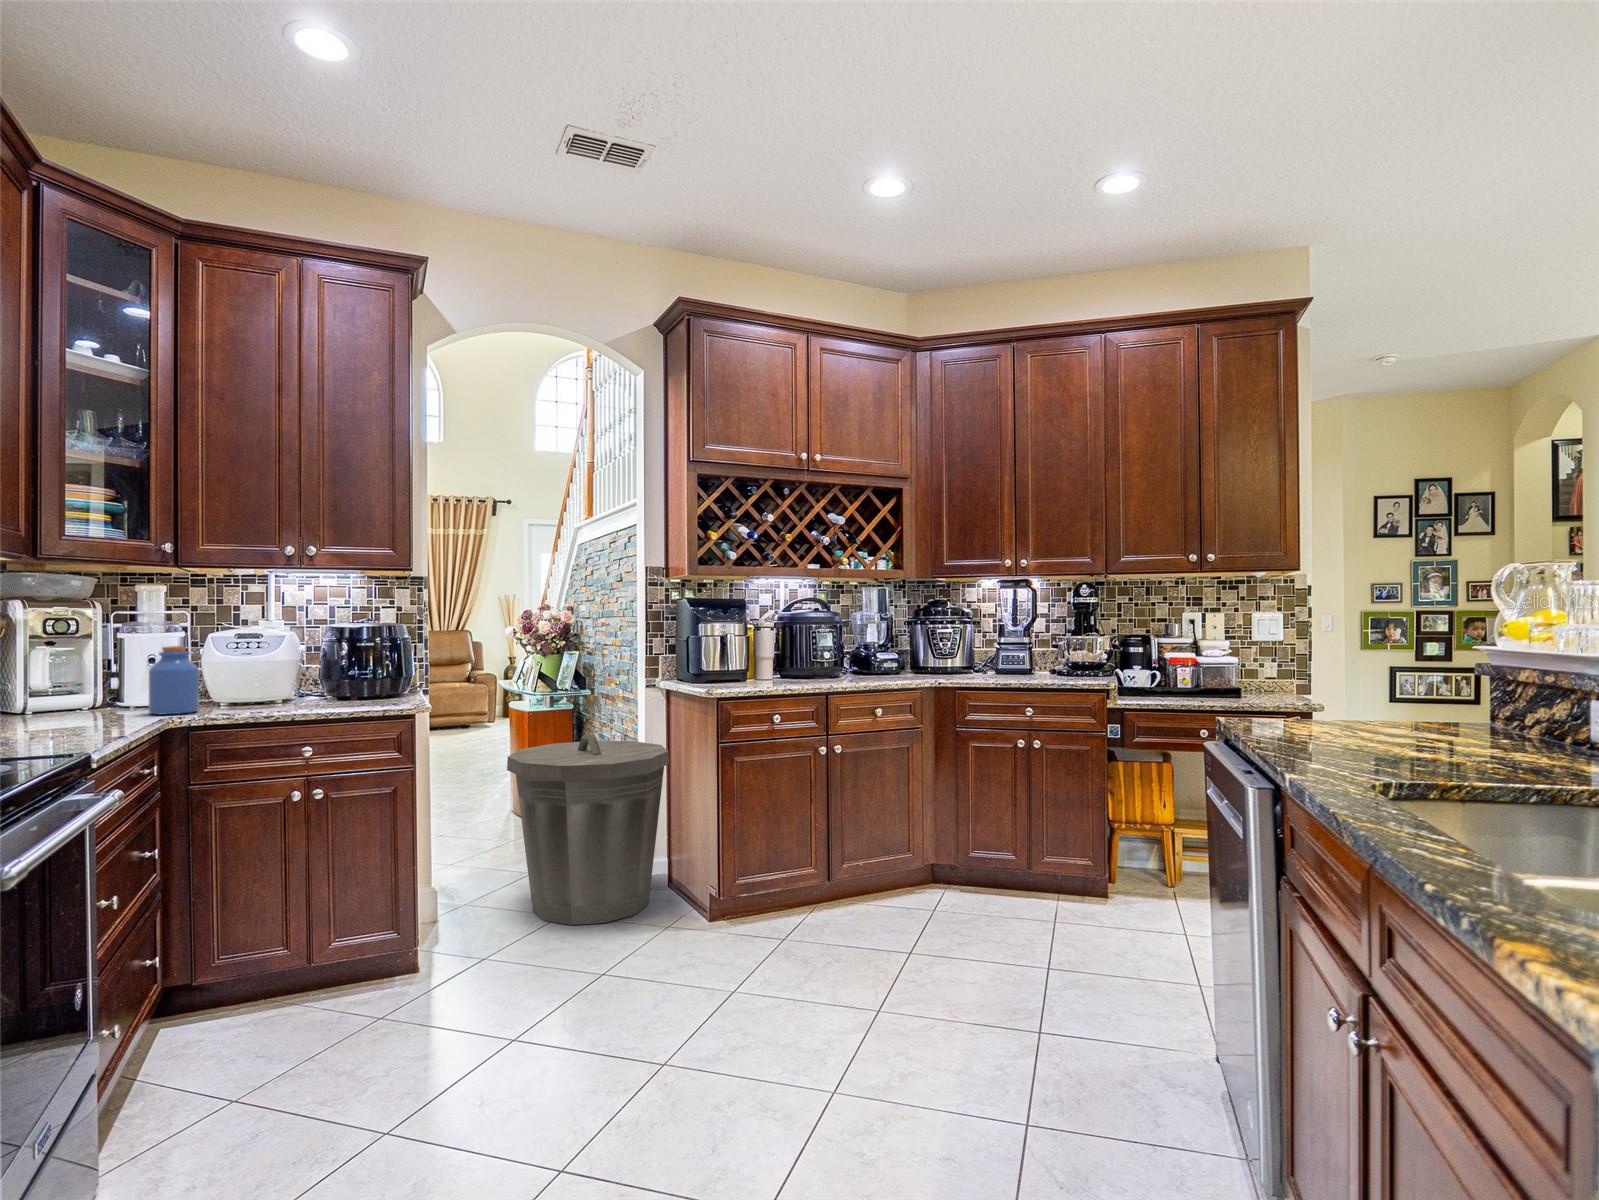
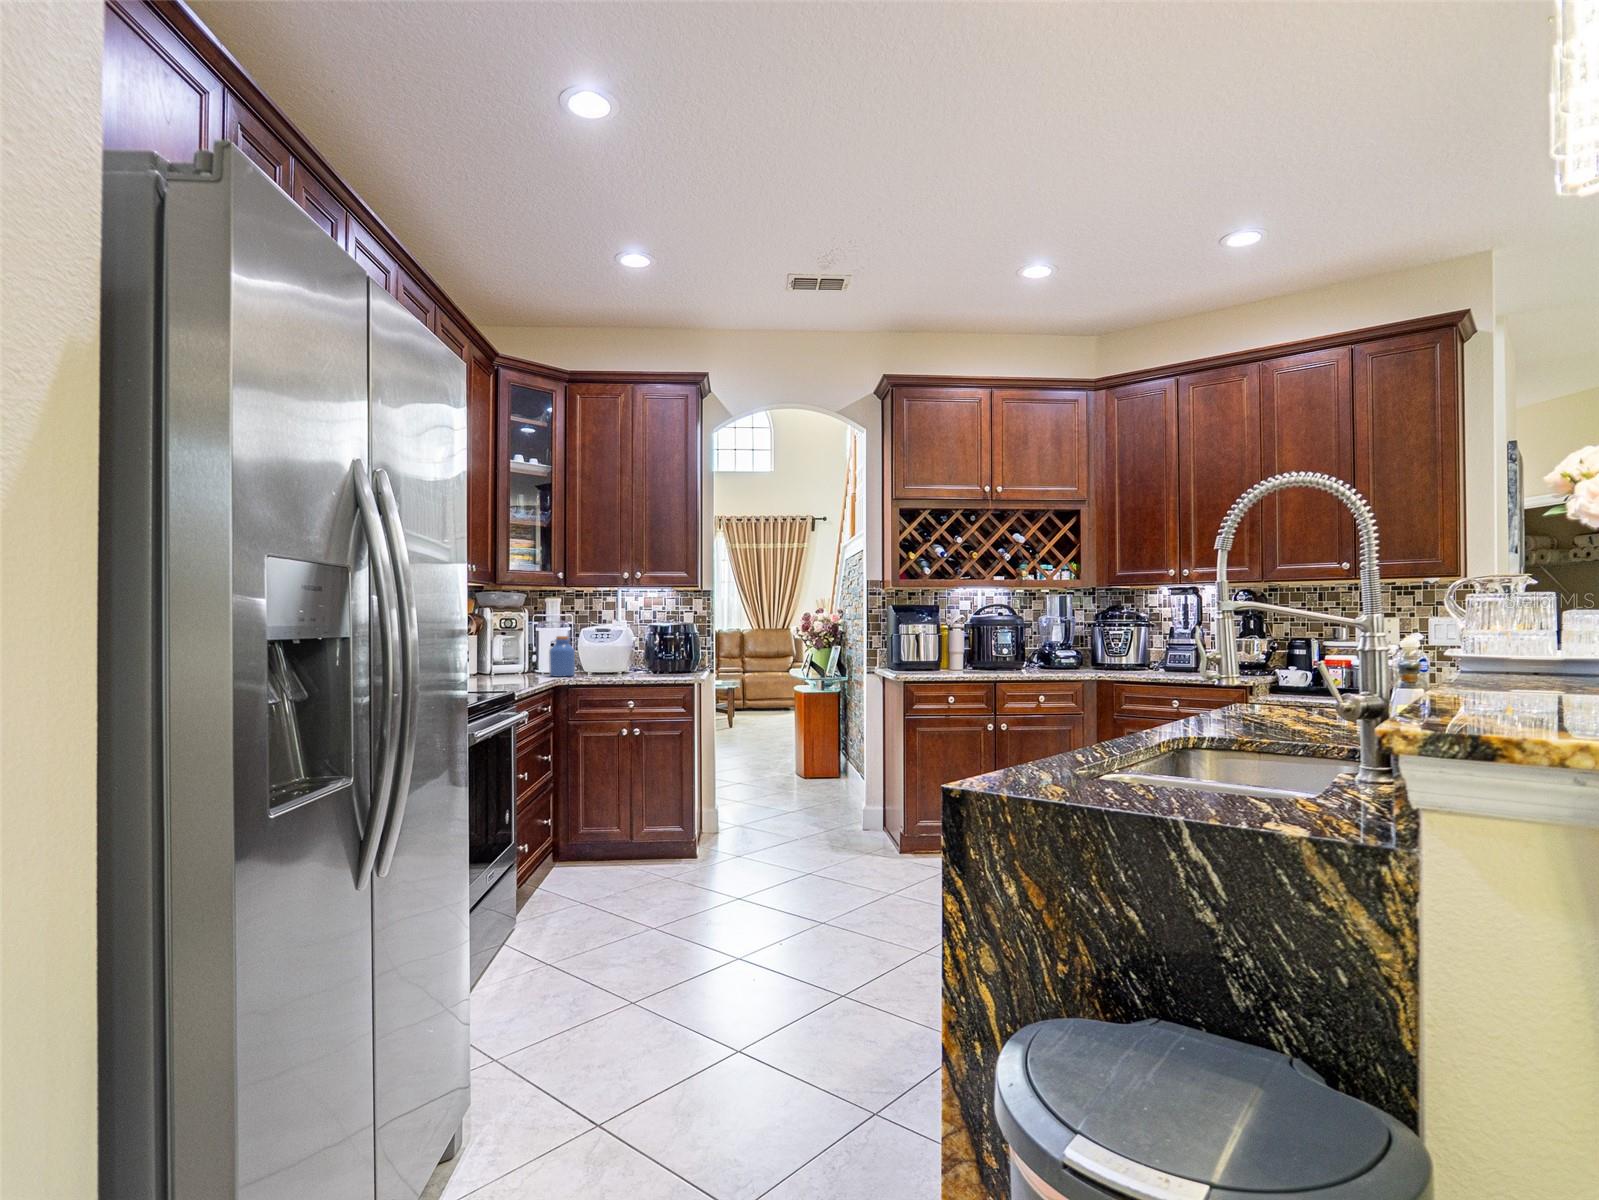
trash can: present [507,734,669,925] -> none [764,705,877,841]

